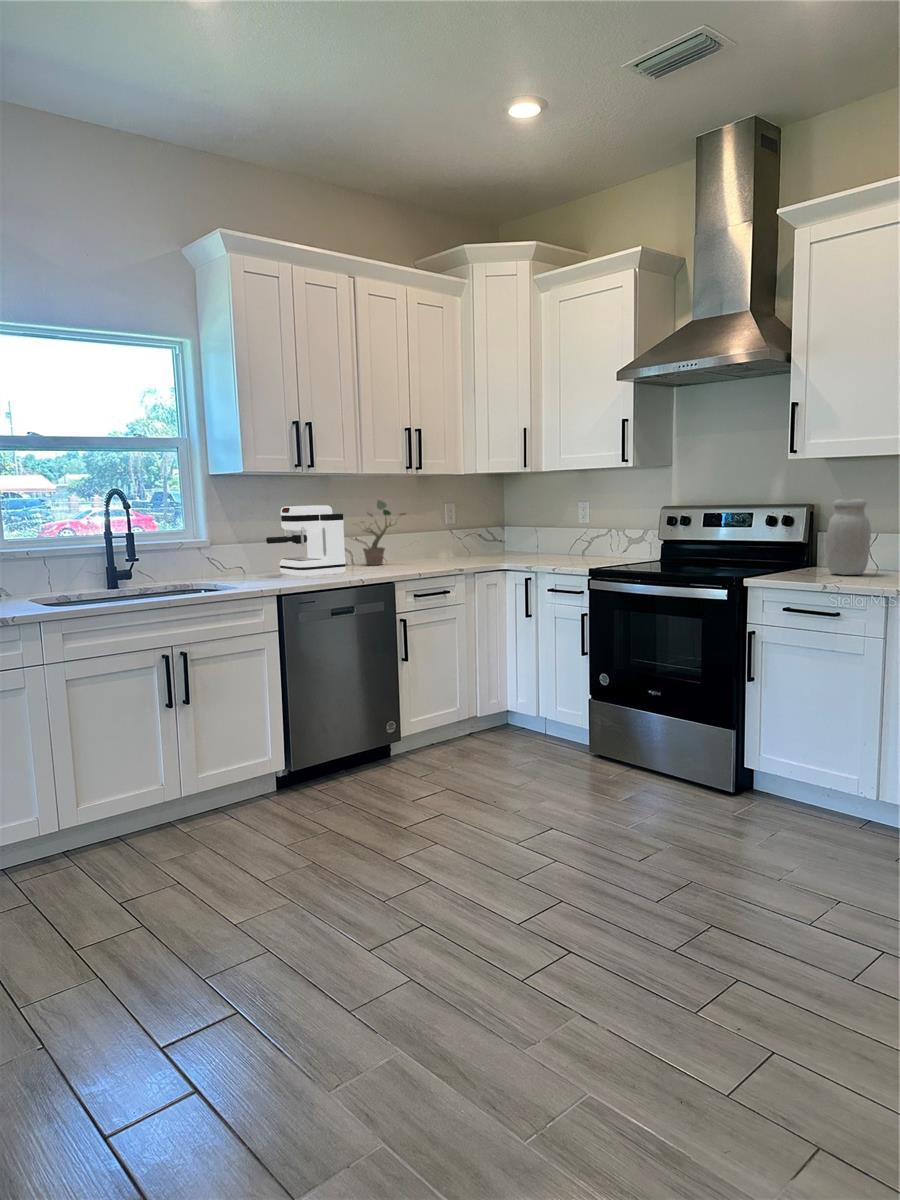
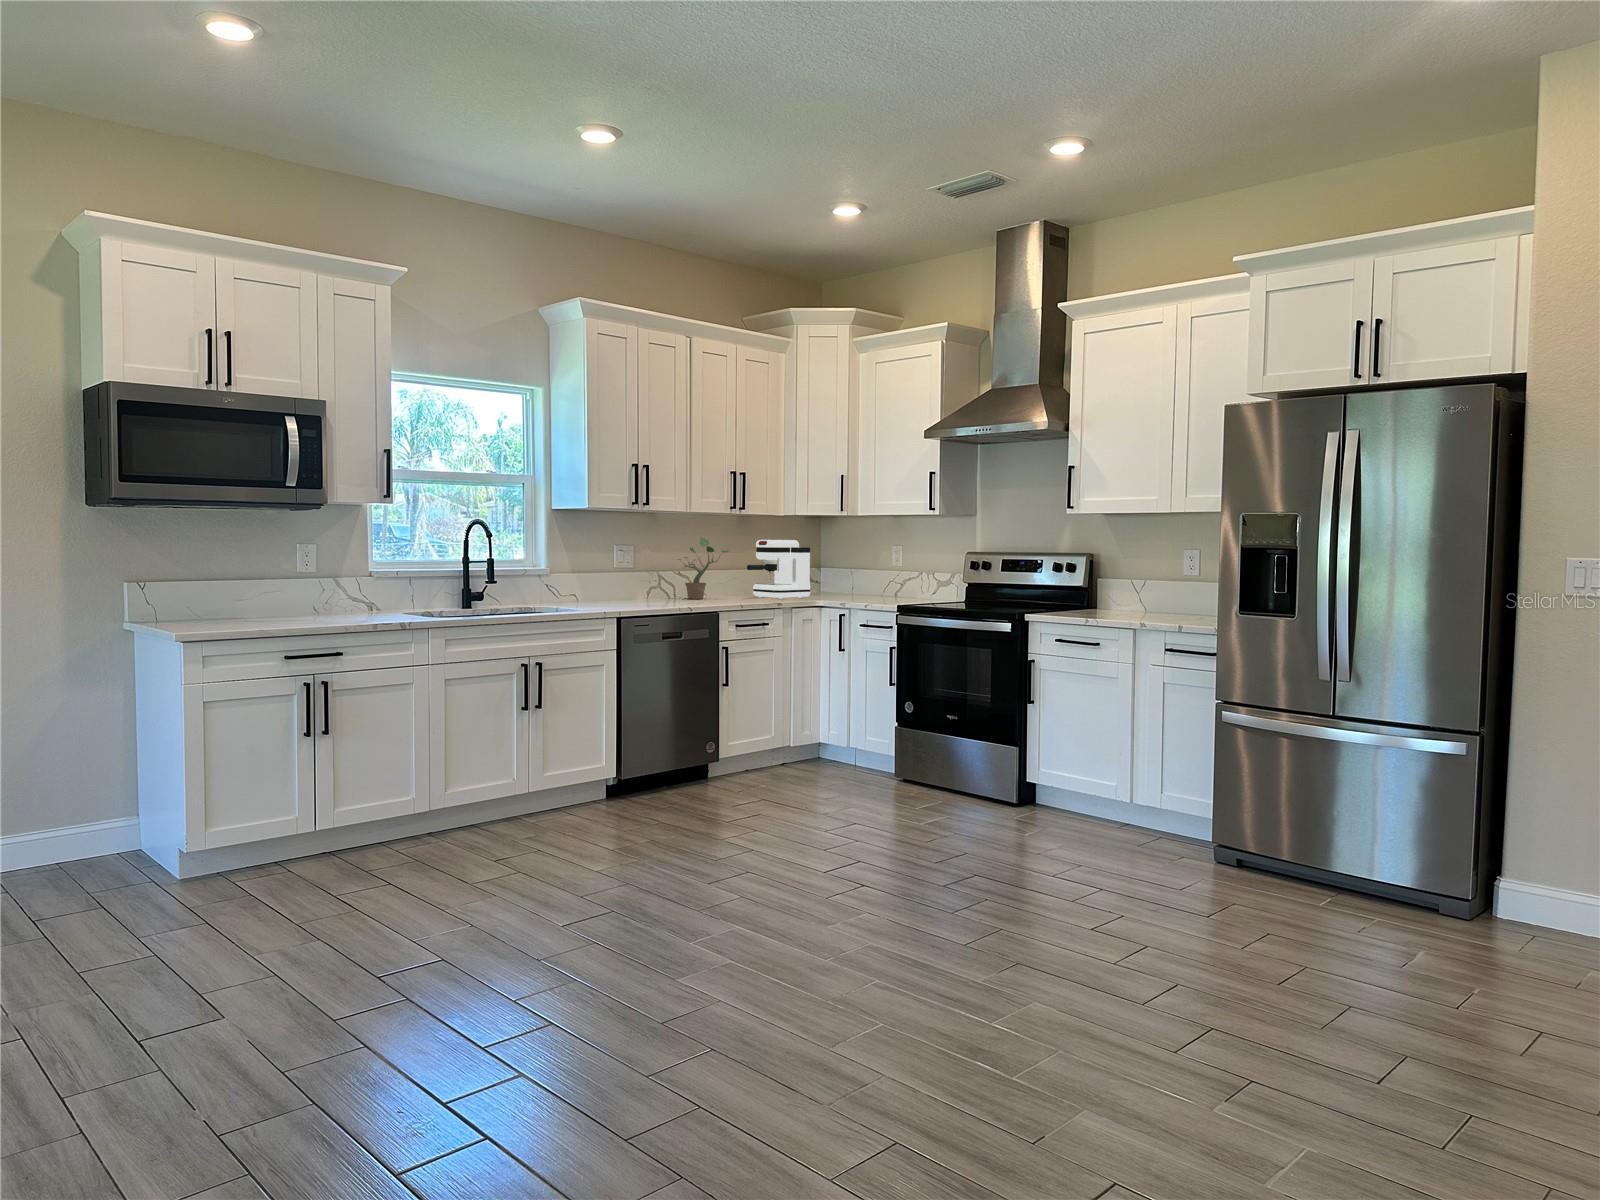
jar: present [826,499,871,575] -> none [1096,549,1131,613]
coffee maker: present [266,505,346,577] -> present [747,540,810,599]

